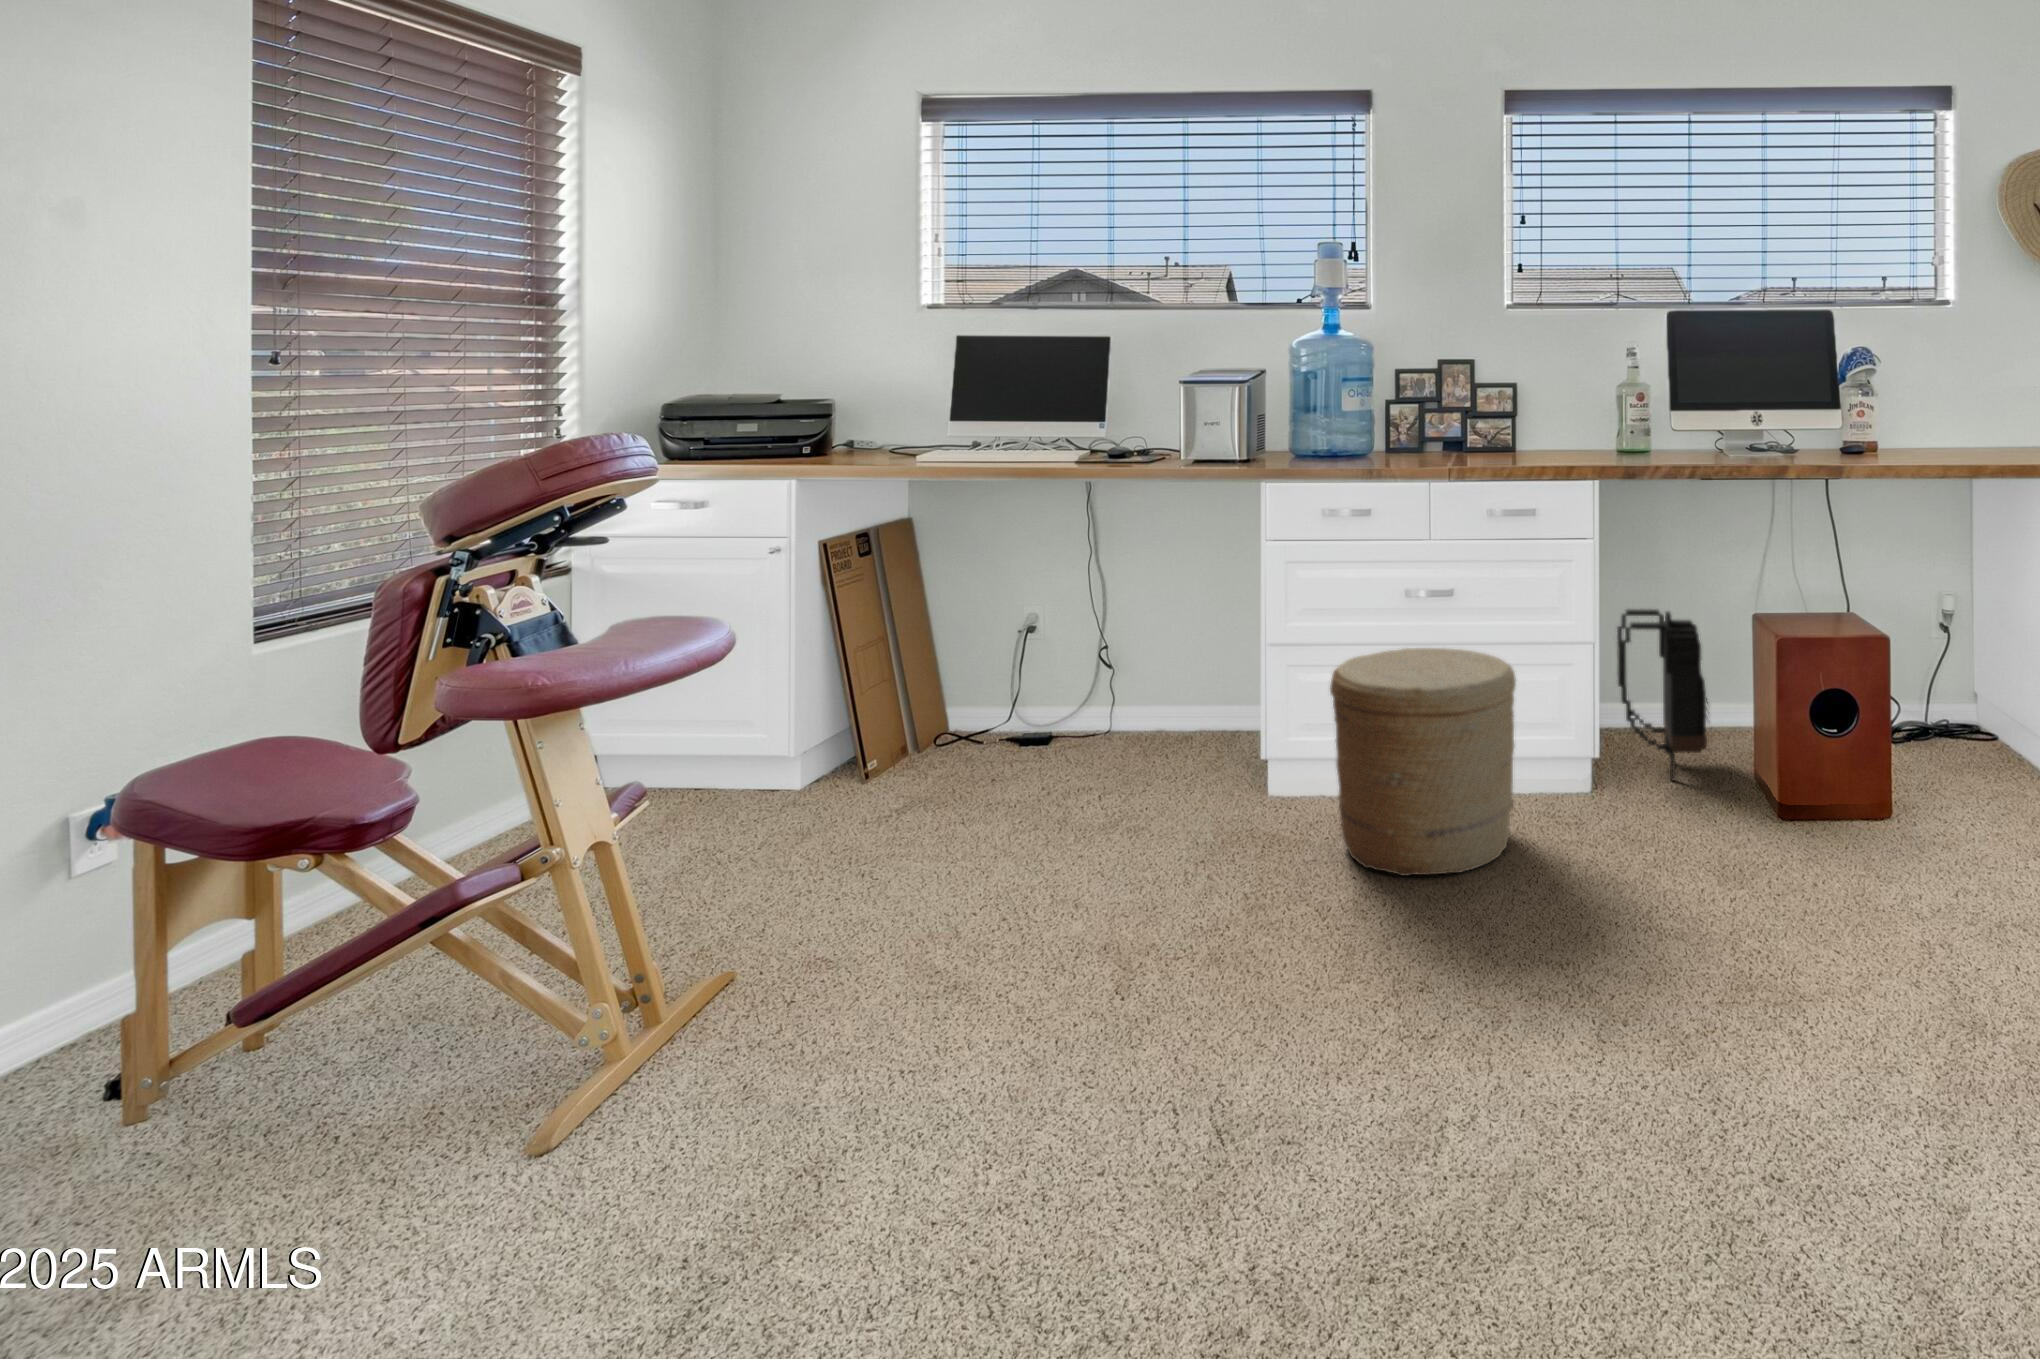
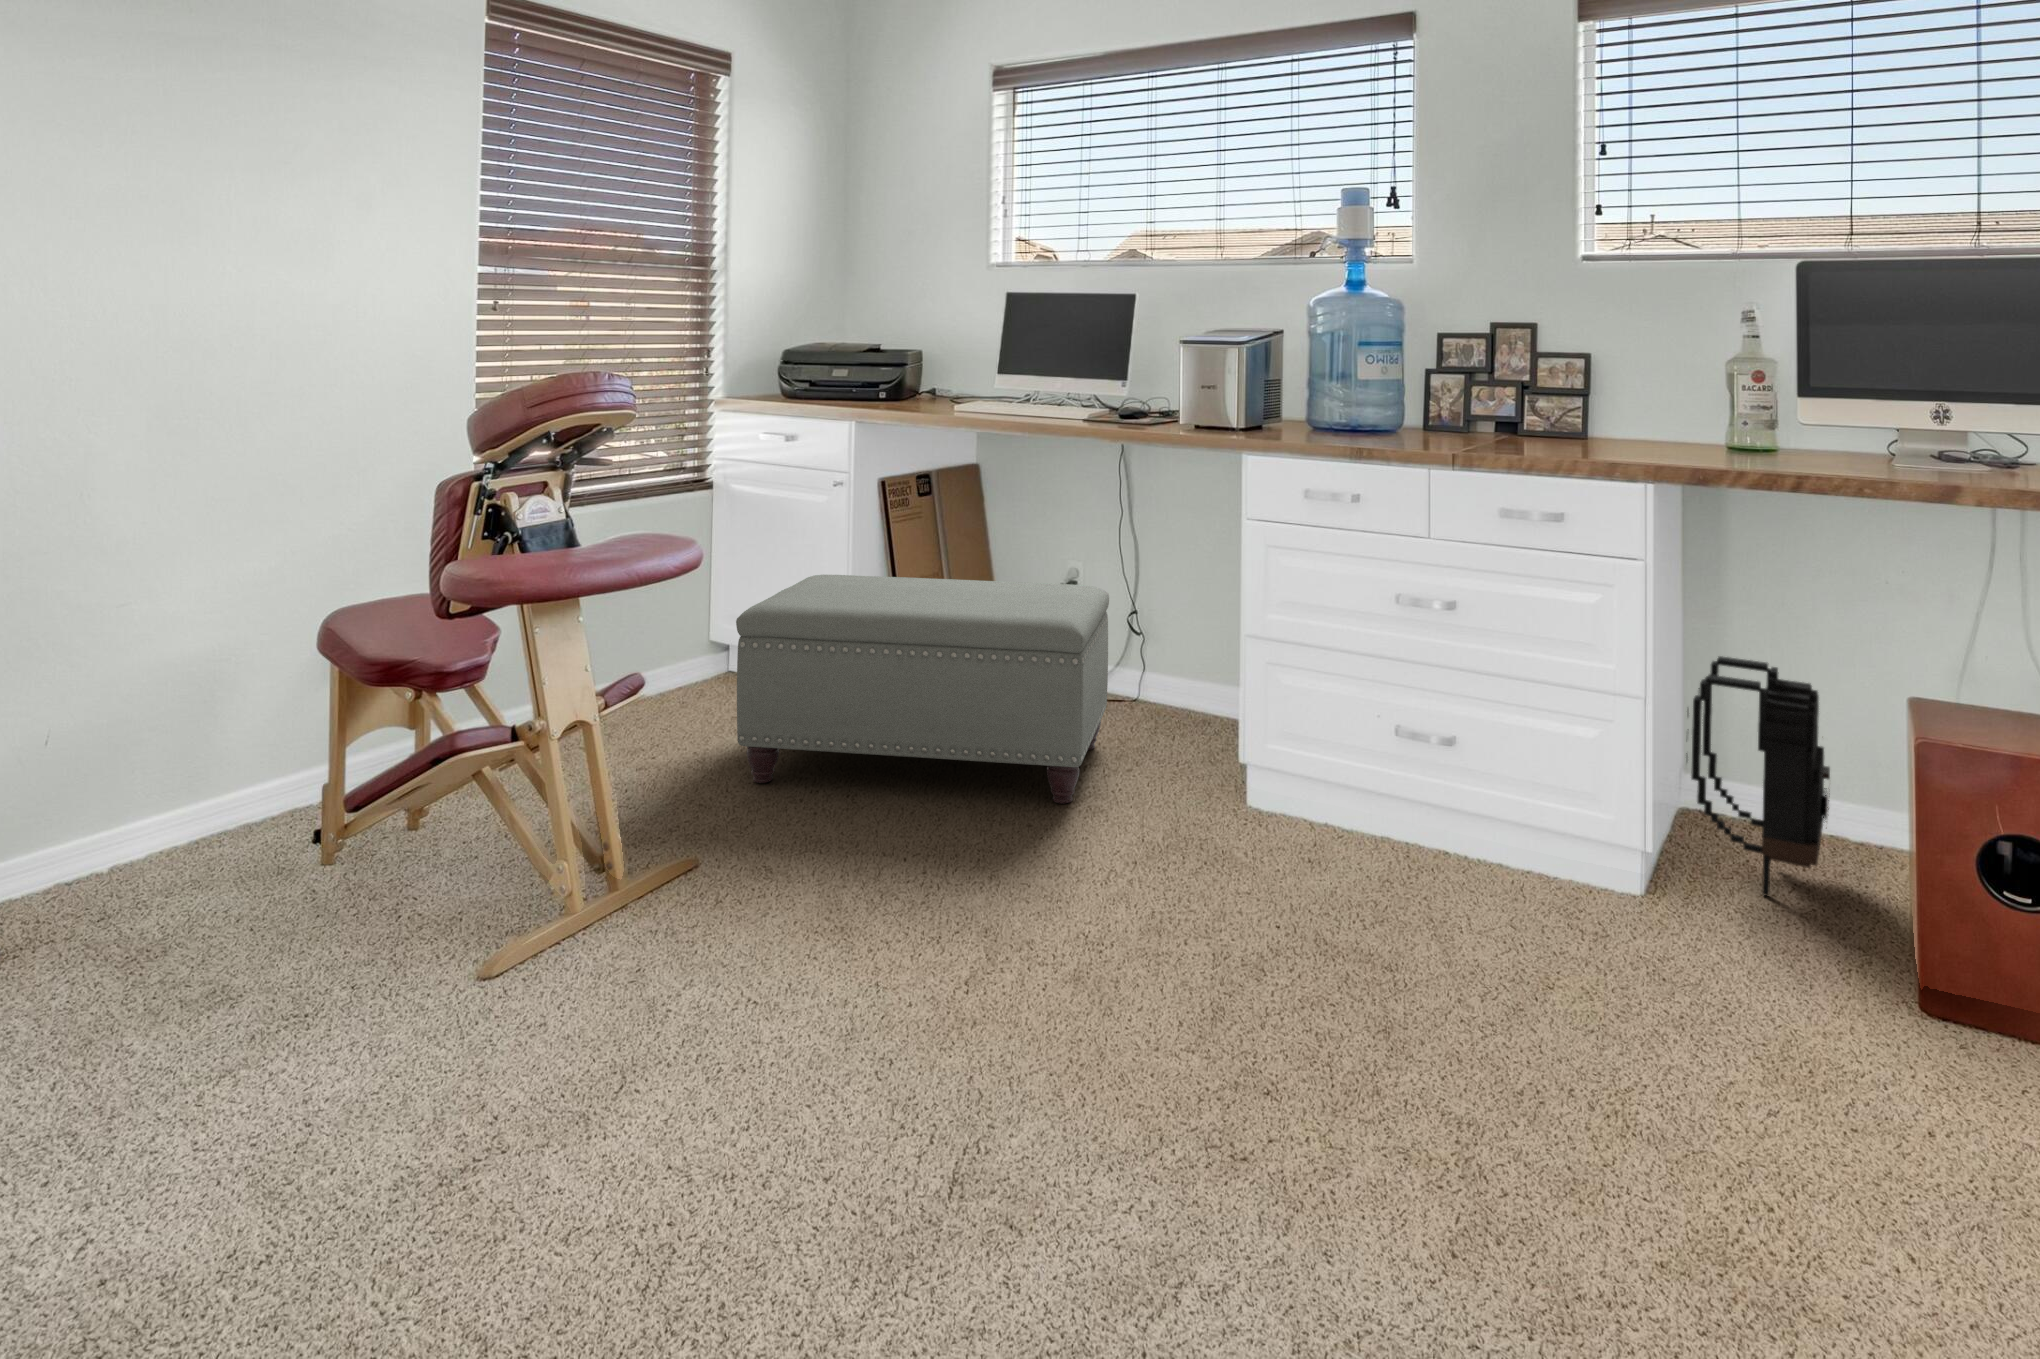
ottoman: none [710,622,1119,884] -> present [736,575,1109,804]
woven basket: present [1330,648,1516,876] -> none [1274,663,1505,948]

